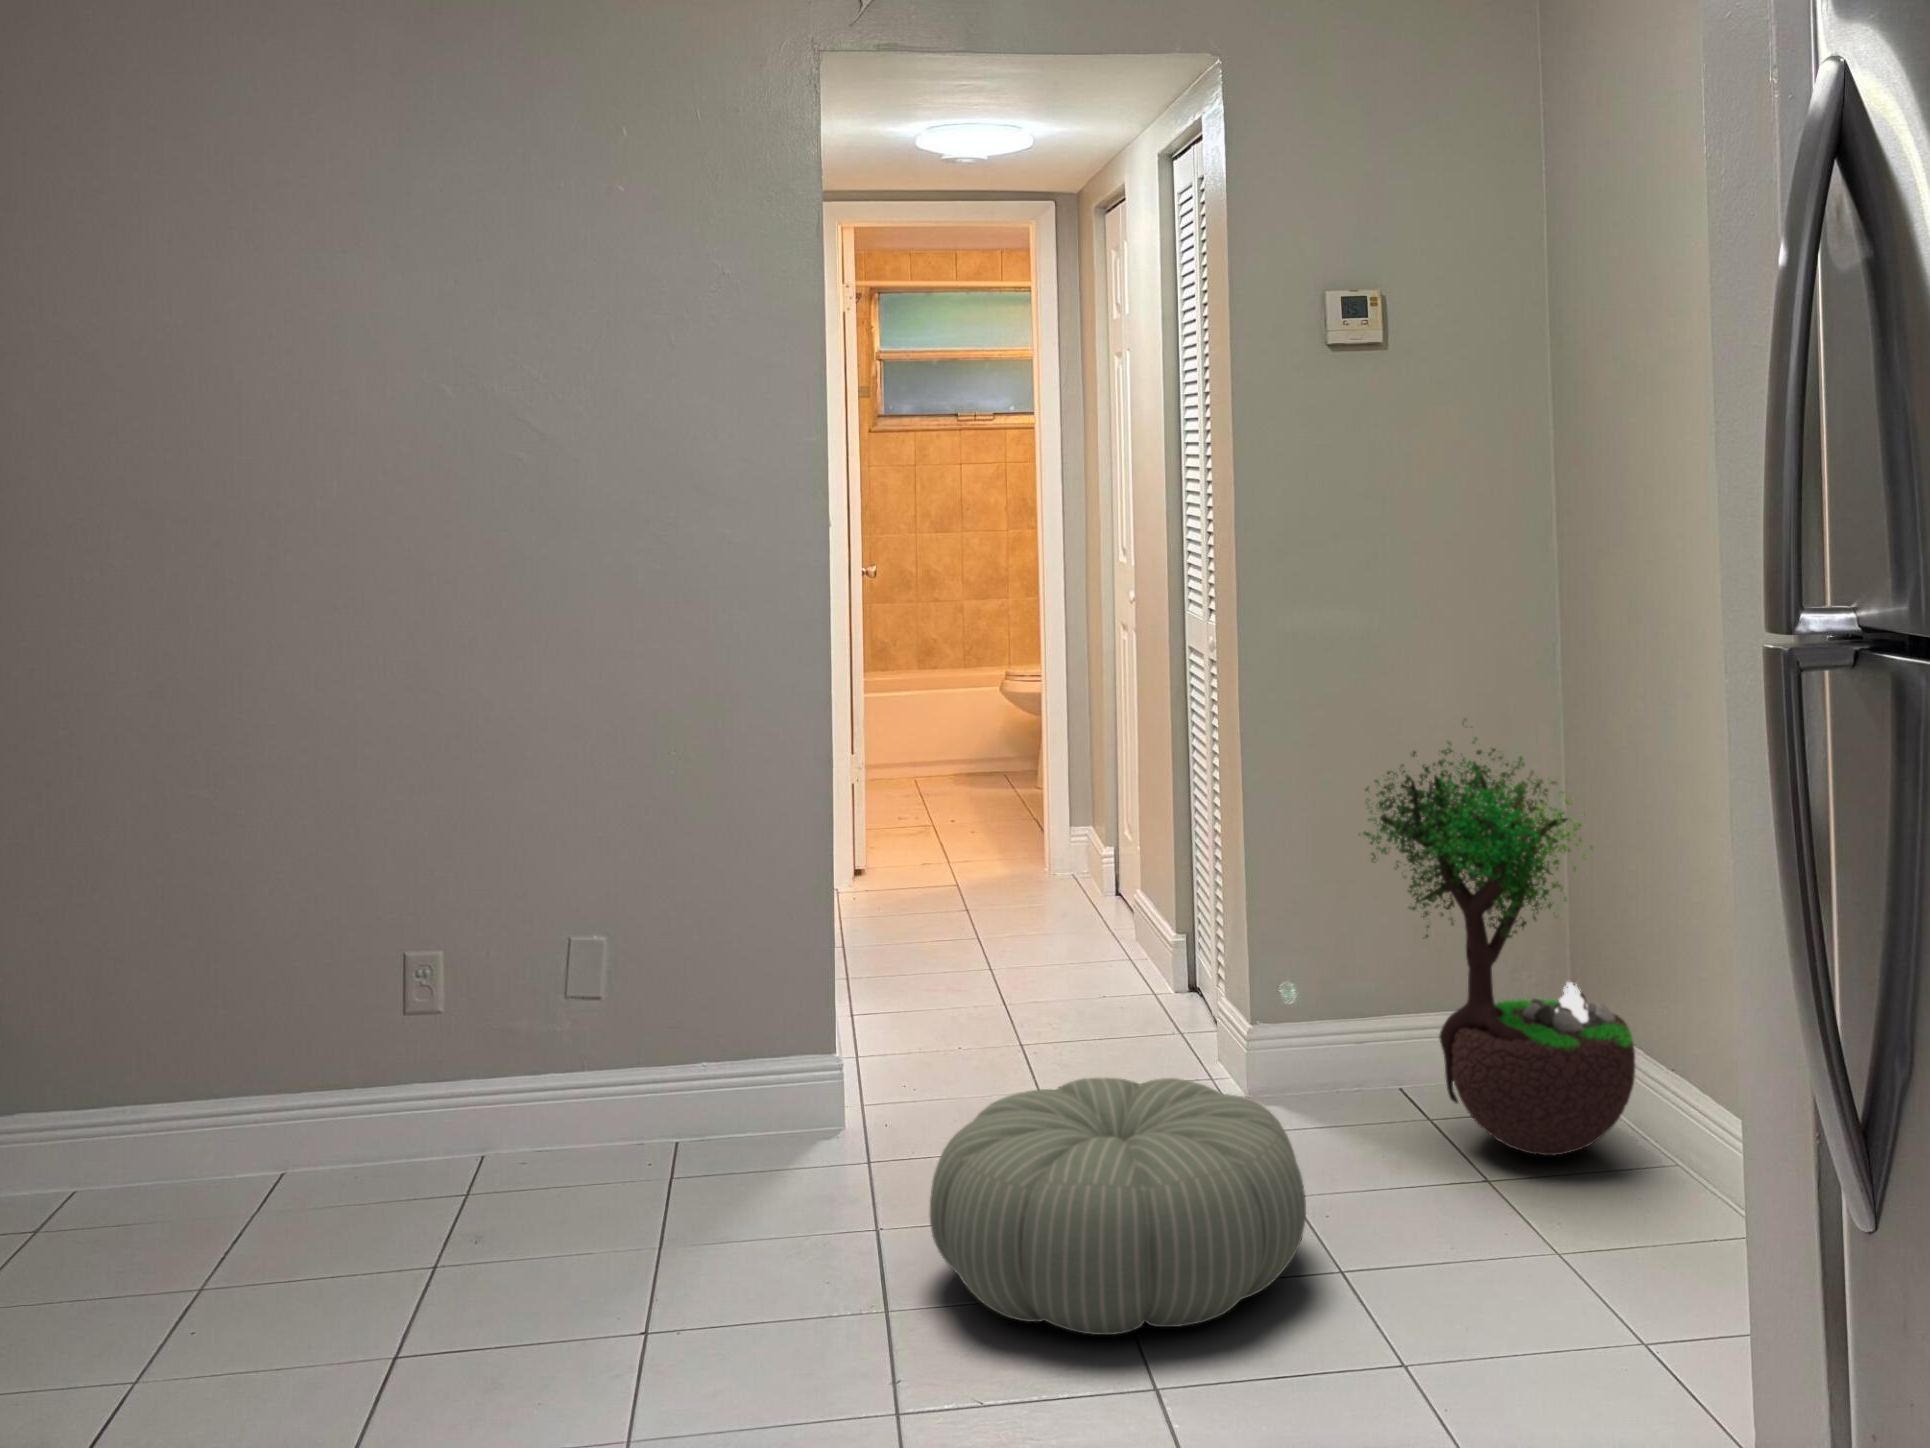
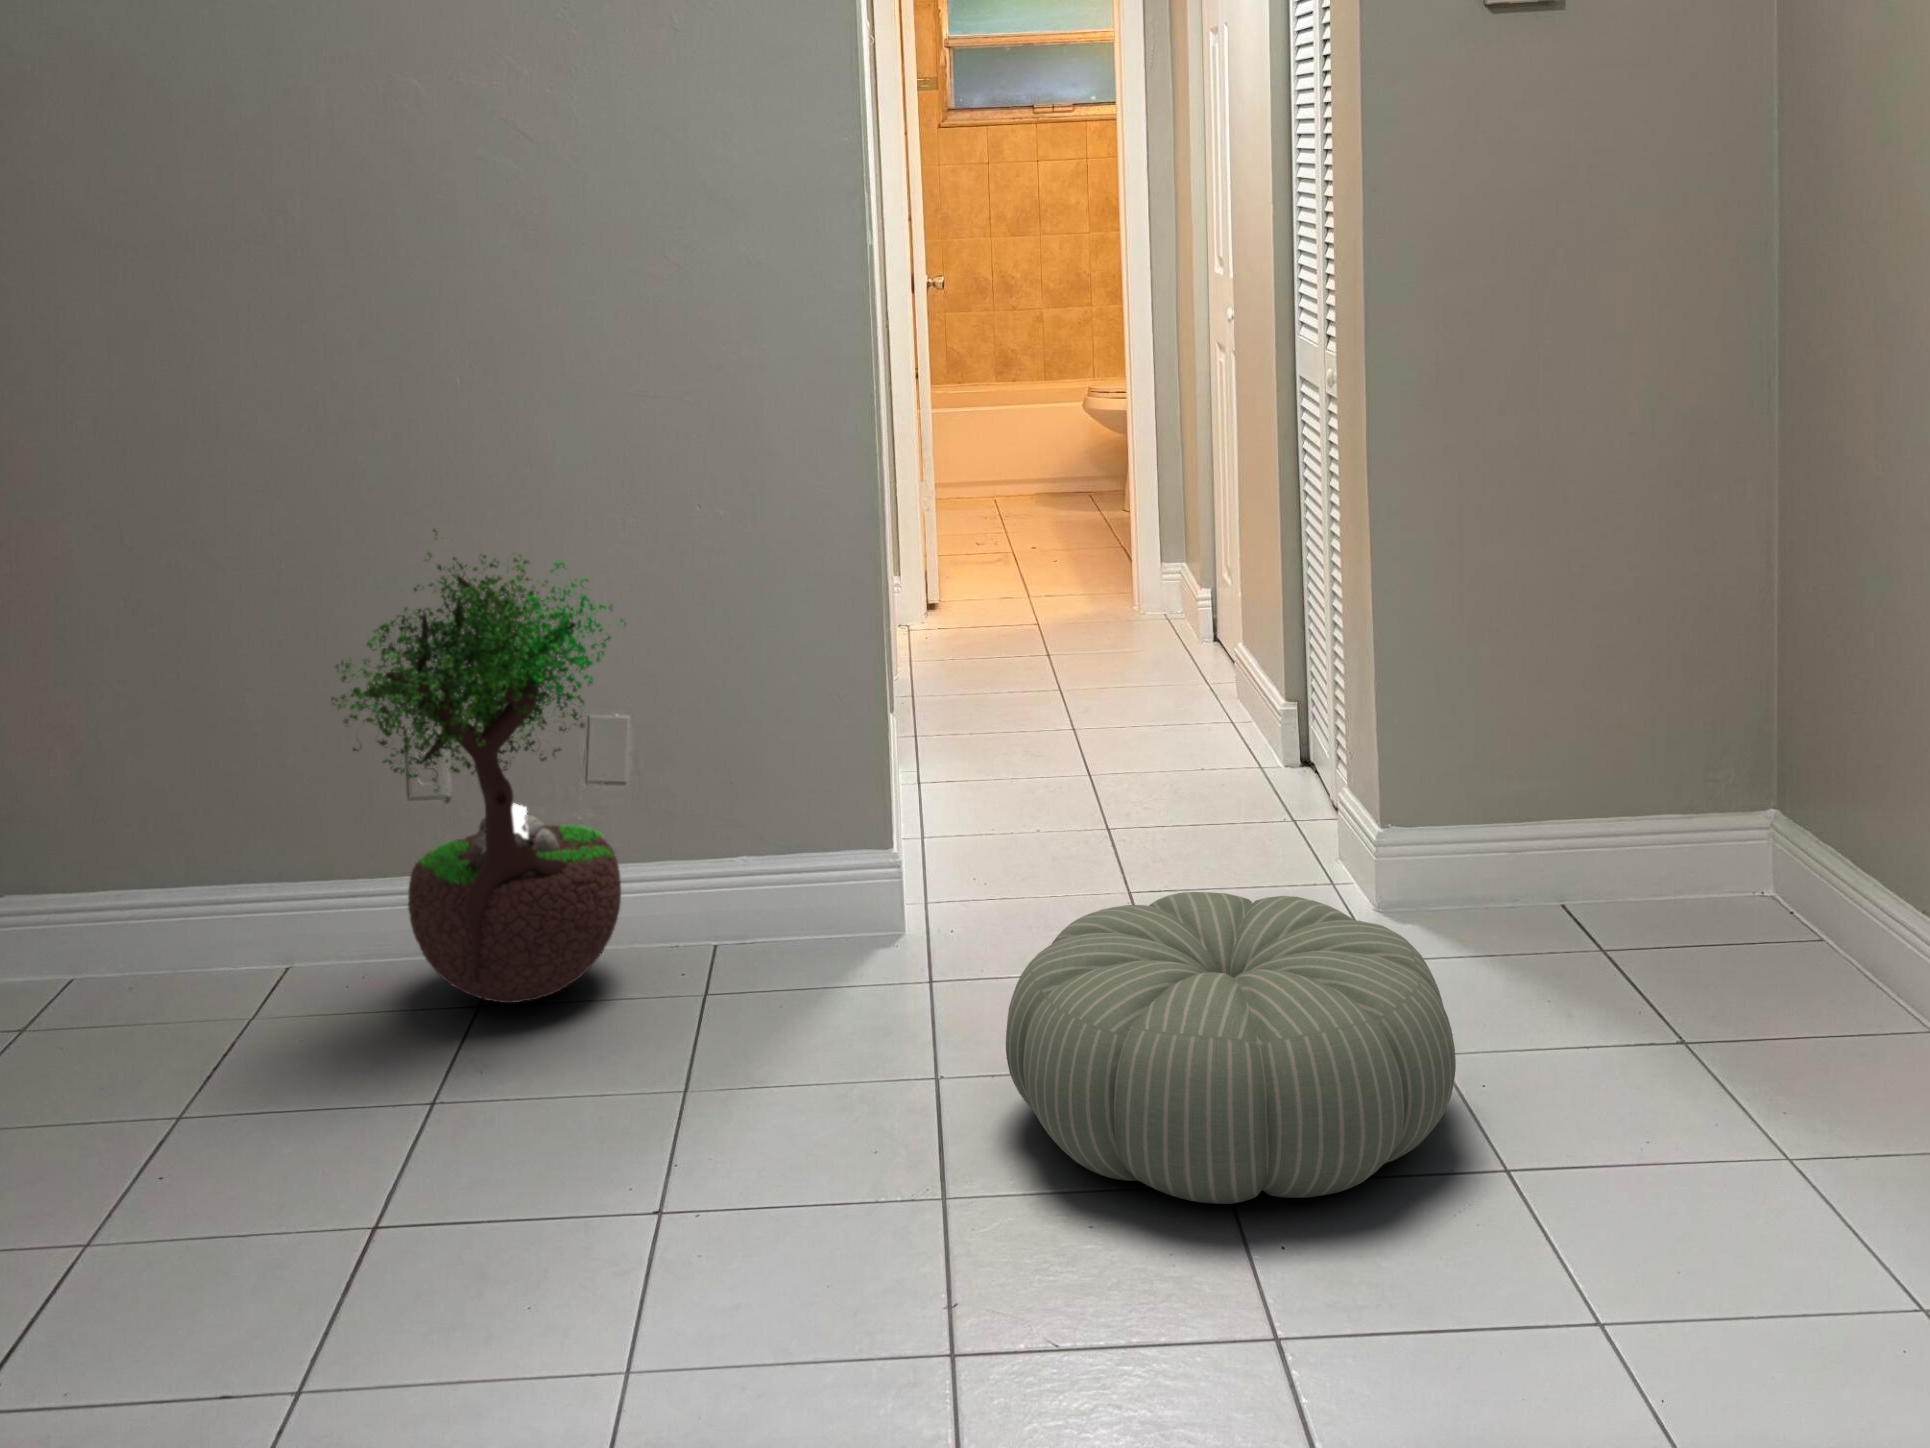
potted tree: present [1359,719,1635,1156] -> present [331,529,626,1003]

